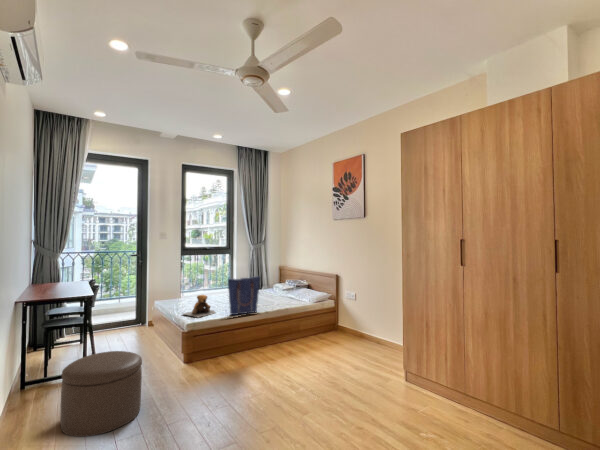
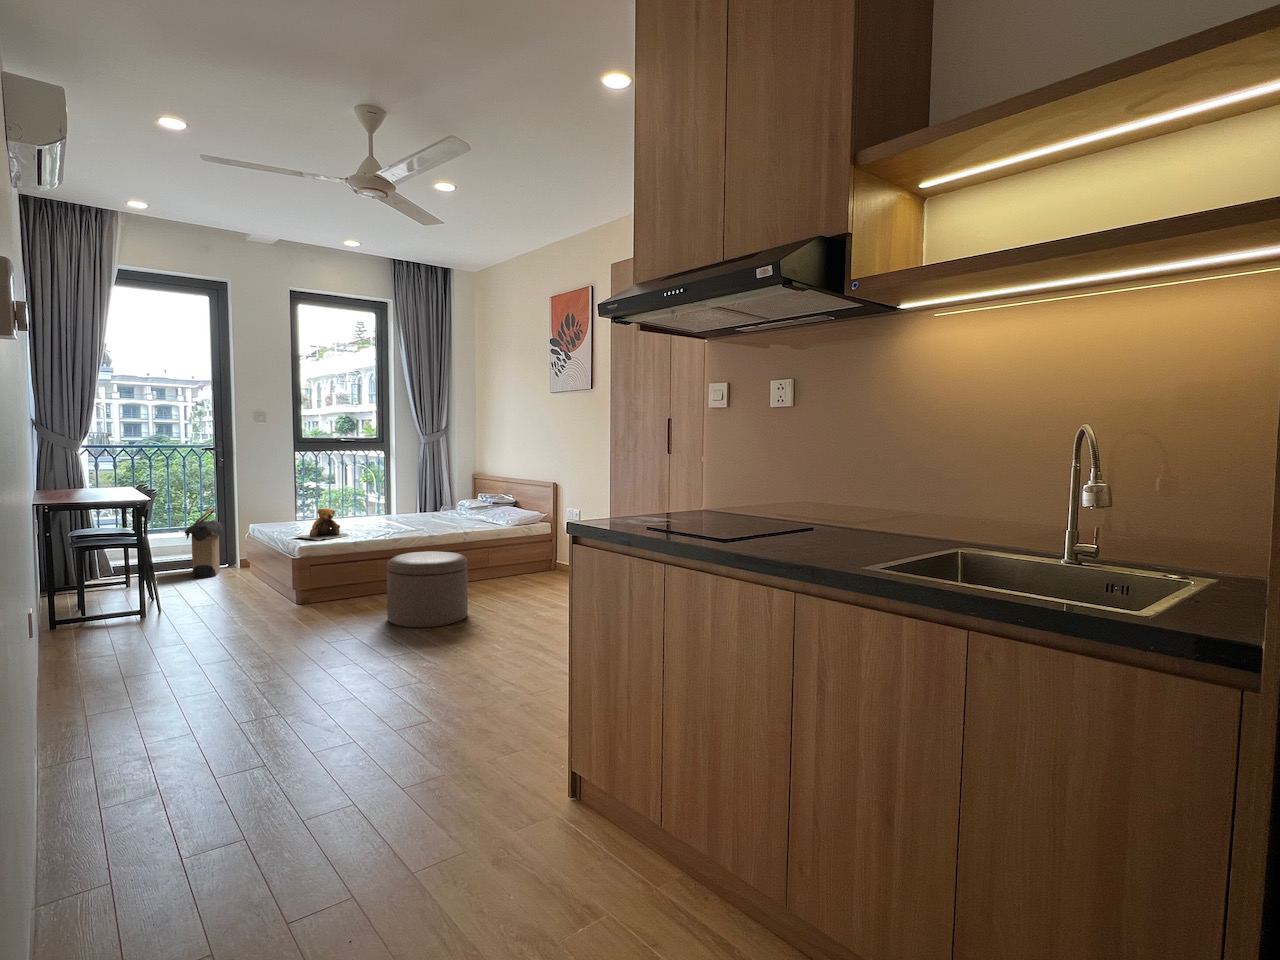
tote bag: present [228,276,260,315] -> none [365,479,420,537]
laundry hamper: none [117,292,139,336] -> present [185,509,223,578]
ottoman: present [60,351,142,437] -> present [387,551,468,628]

